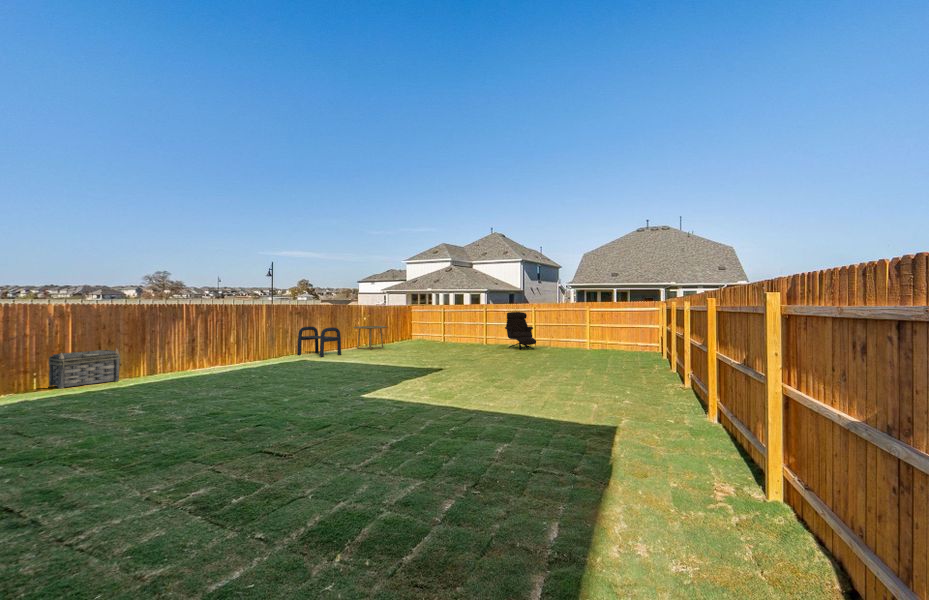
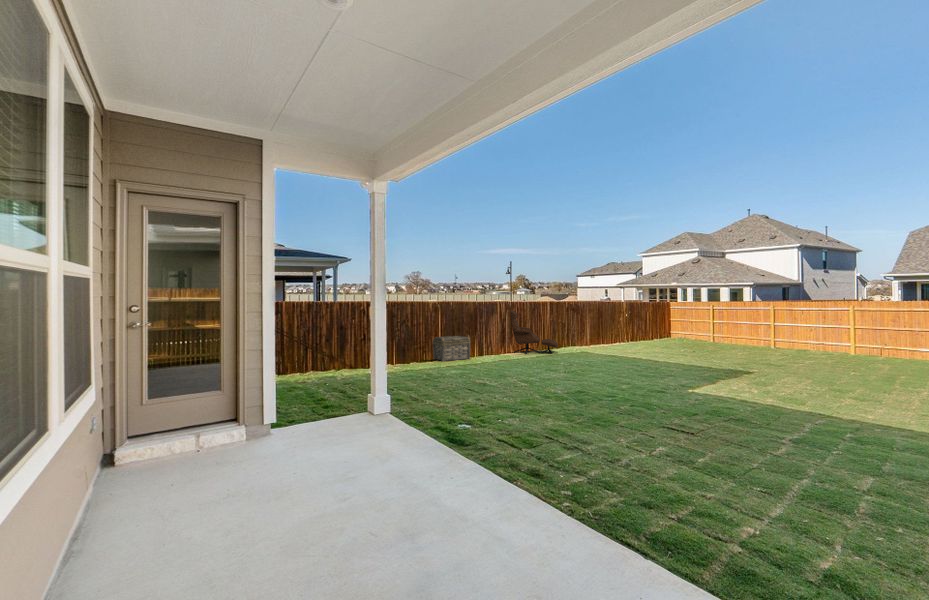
lounge chair: present [505,312,536,349] -> present [511,311,558,354]
round table: present [353,326,387,350] -> none [617,322,653,346]
bench: present [297,327,341,357] -> none [572,322,614,350]

